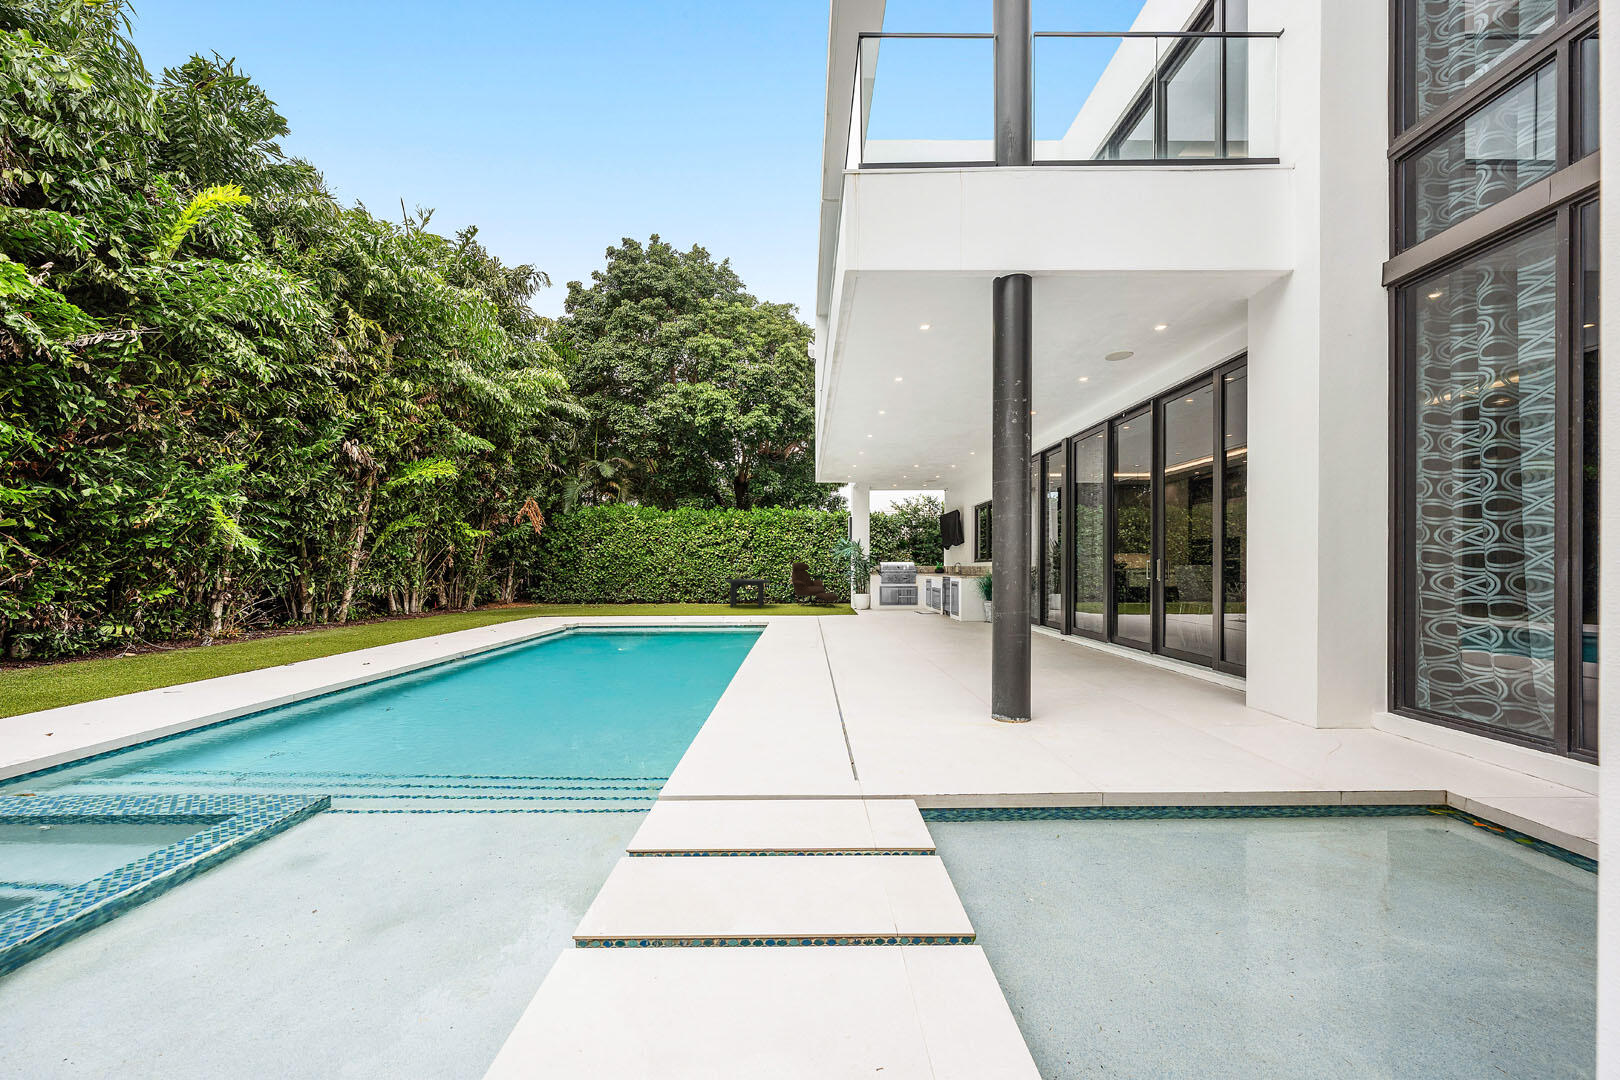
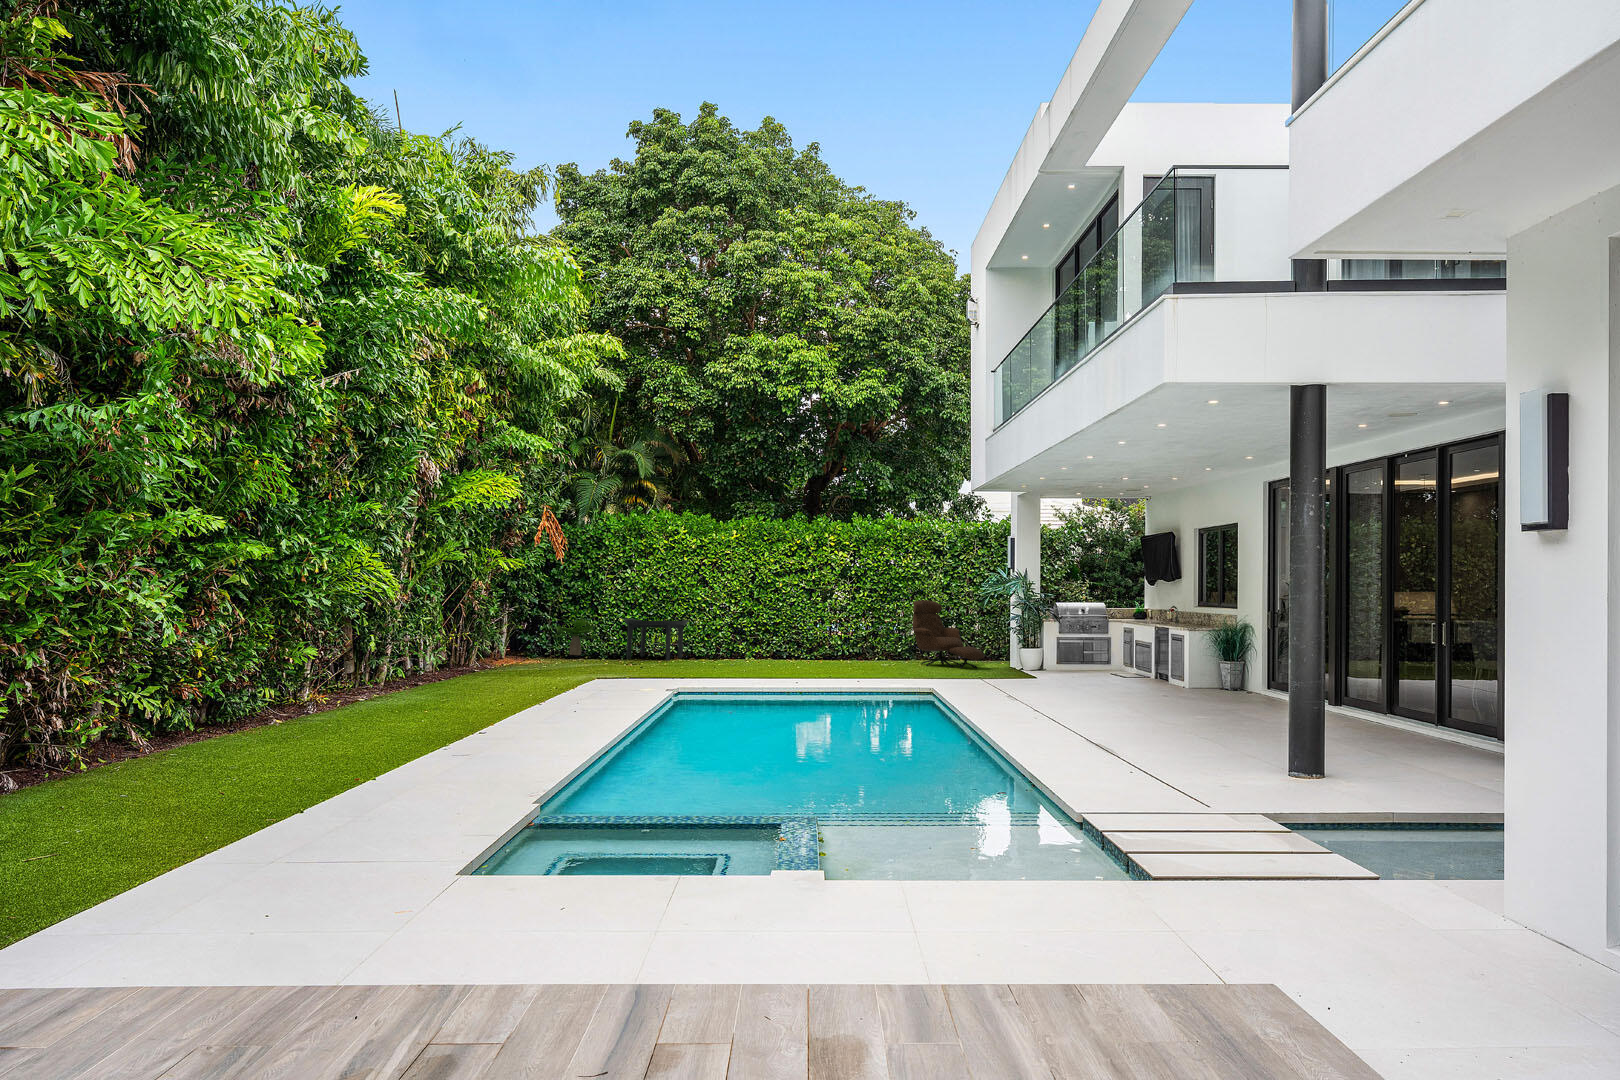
potted plant: none [540,578,574,605] -> present [557,620,594,655]
round table: present [725,579,770,608] -> present [623,618,689,660]

